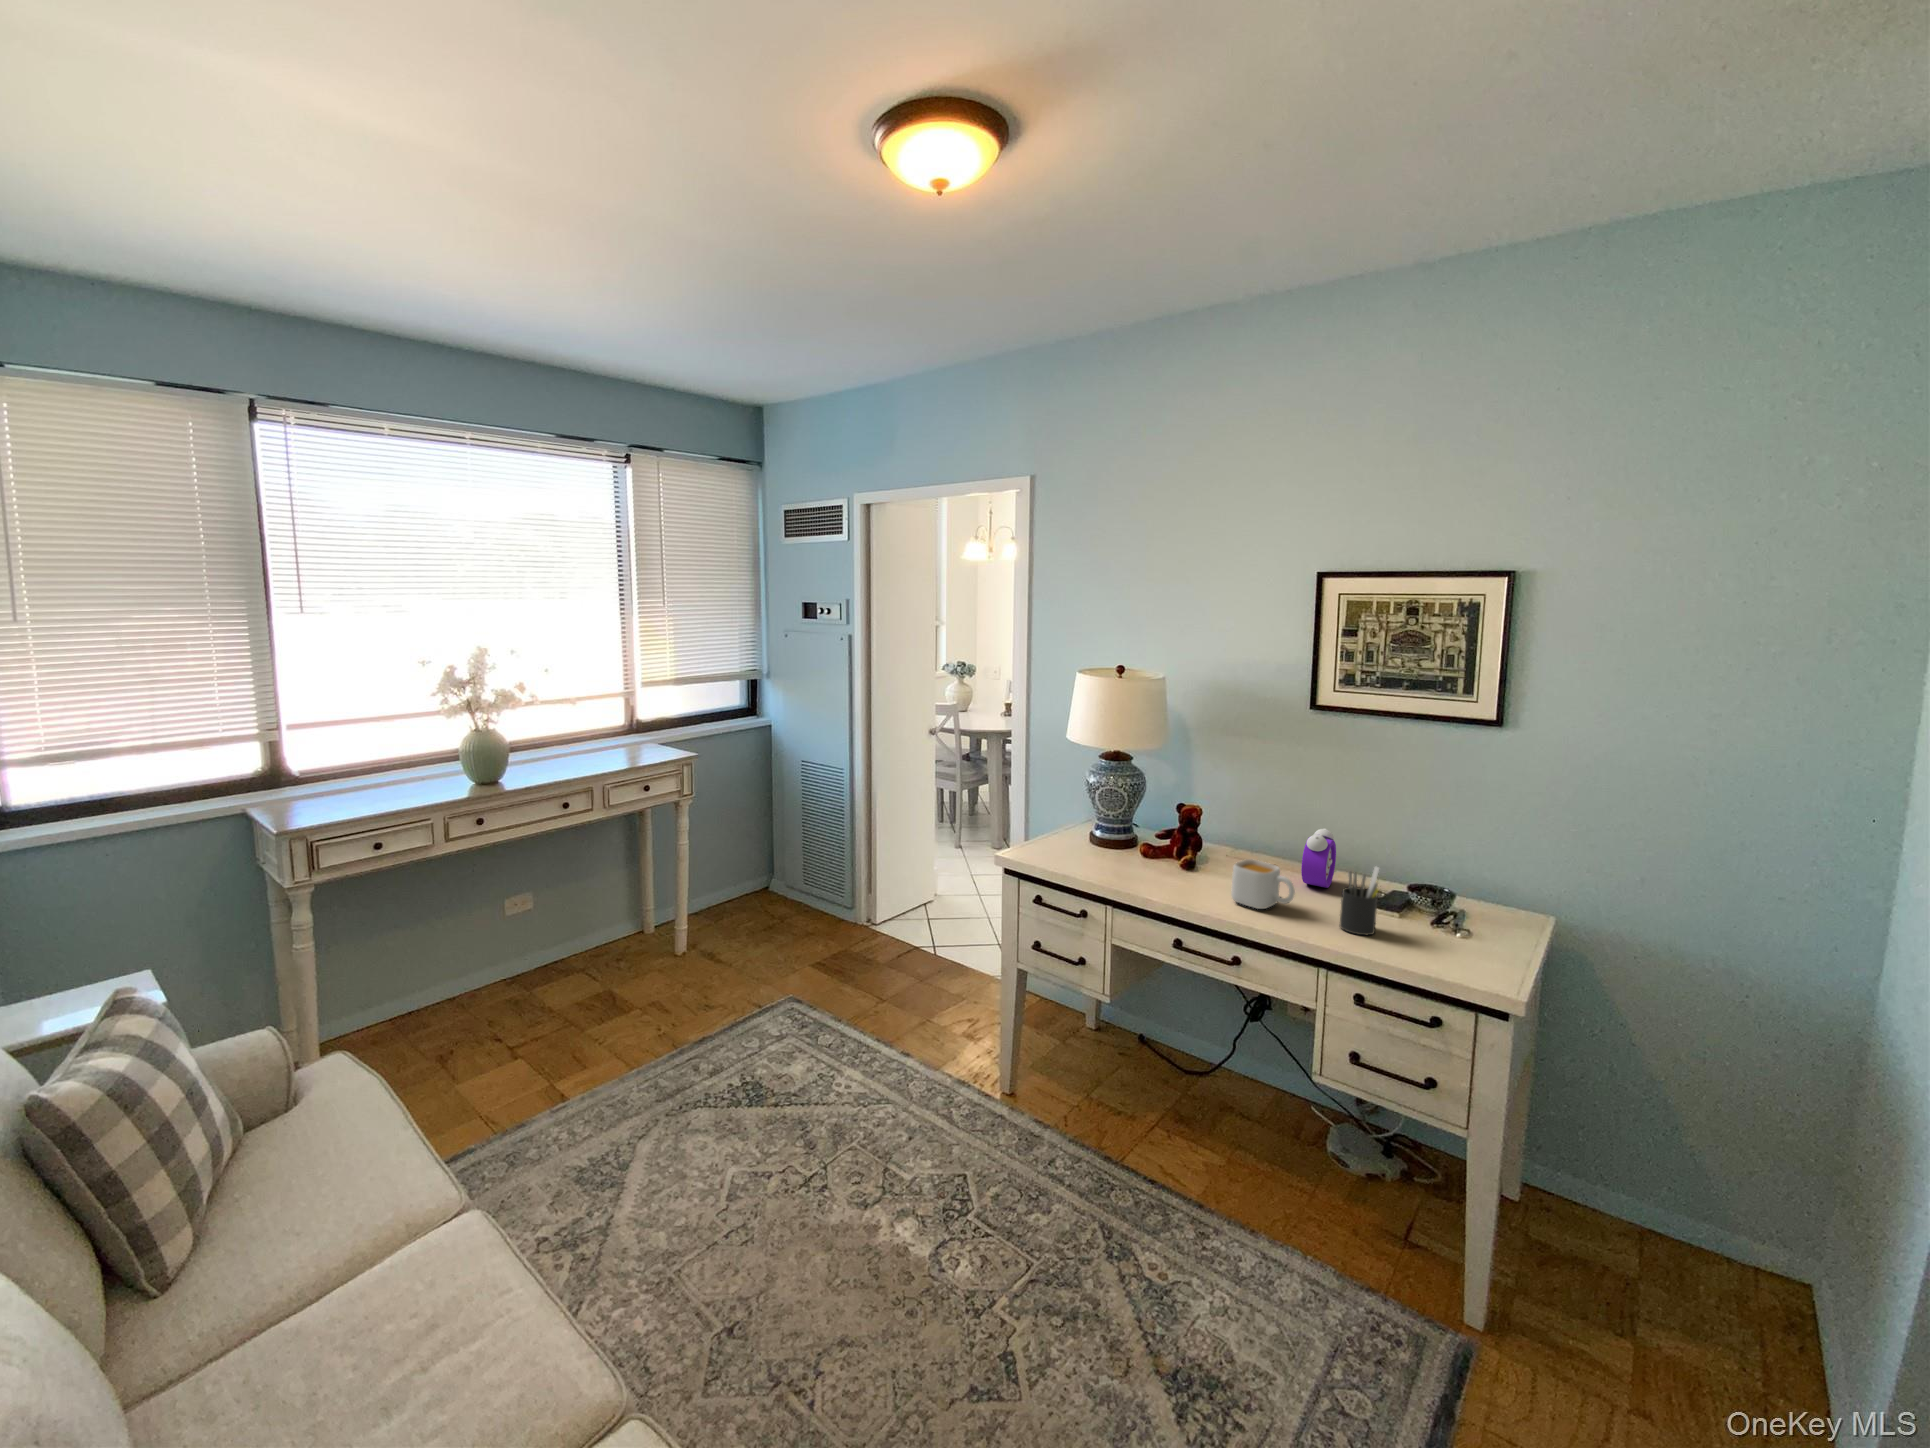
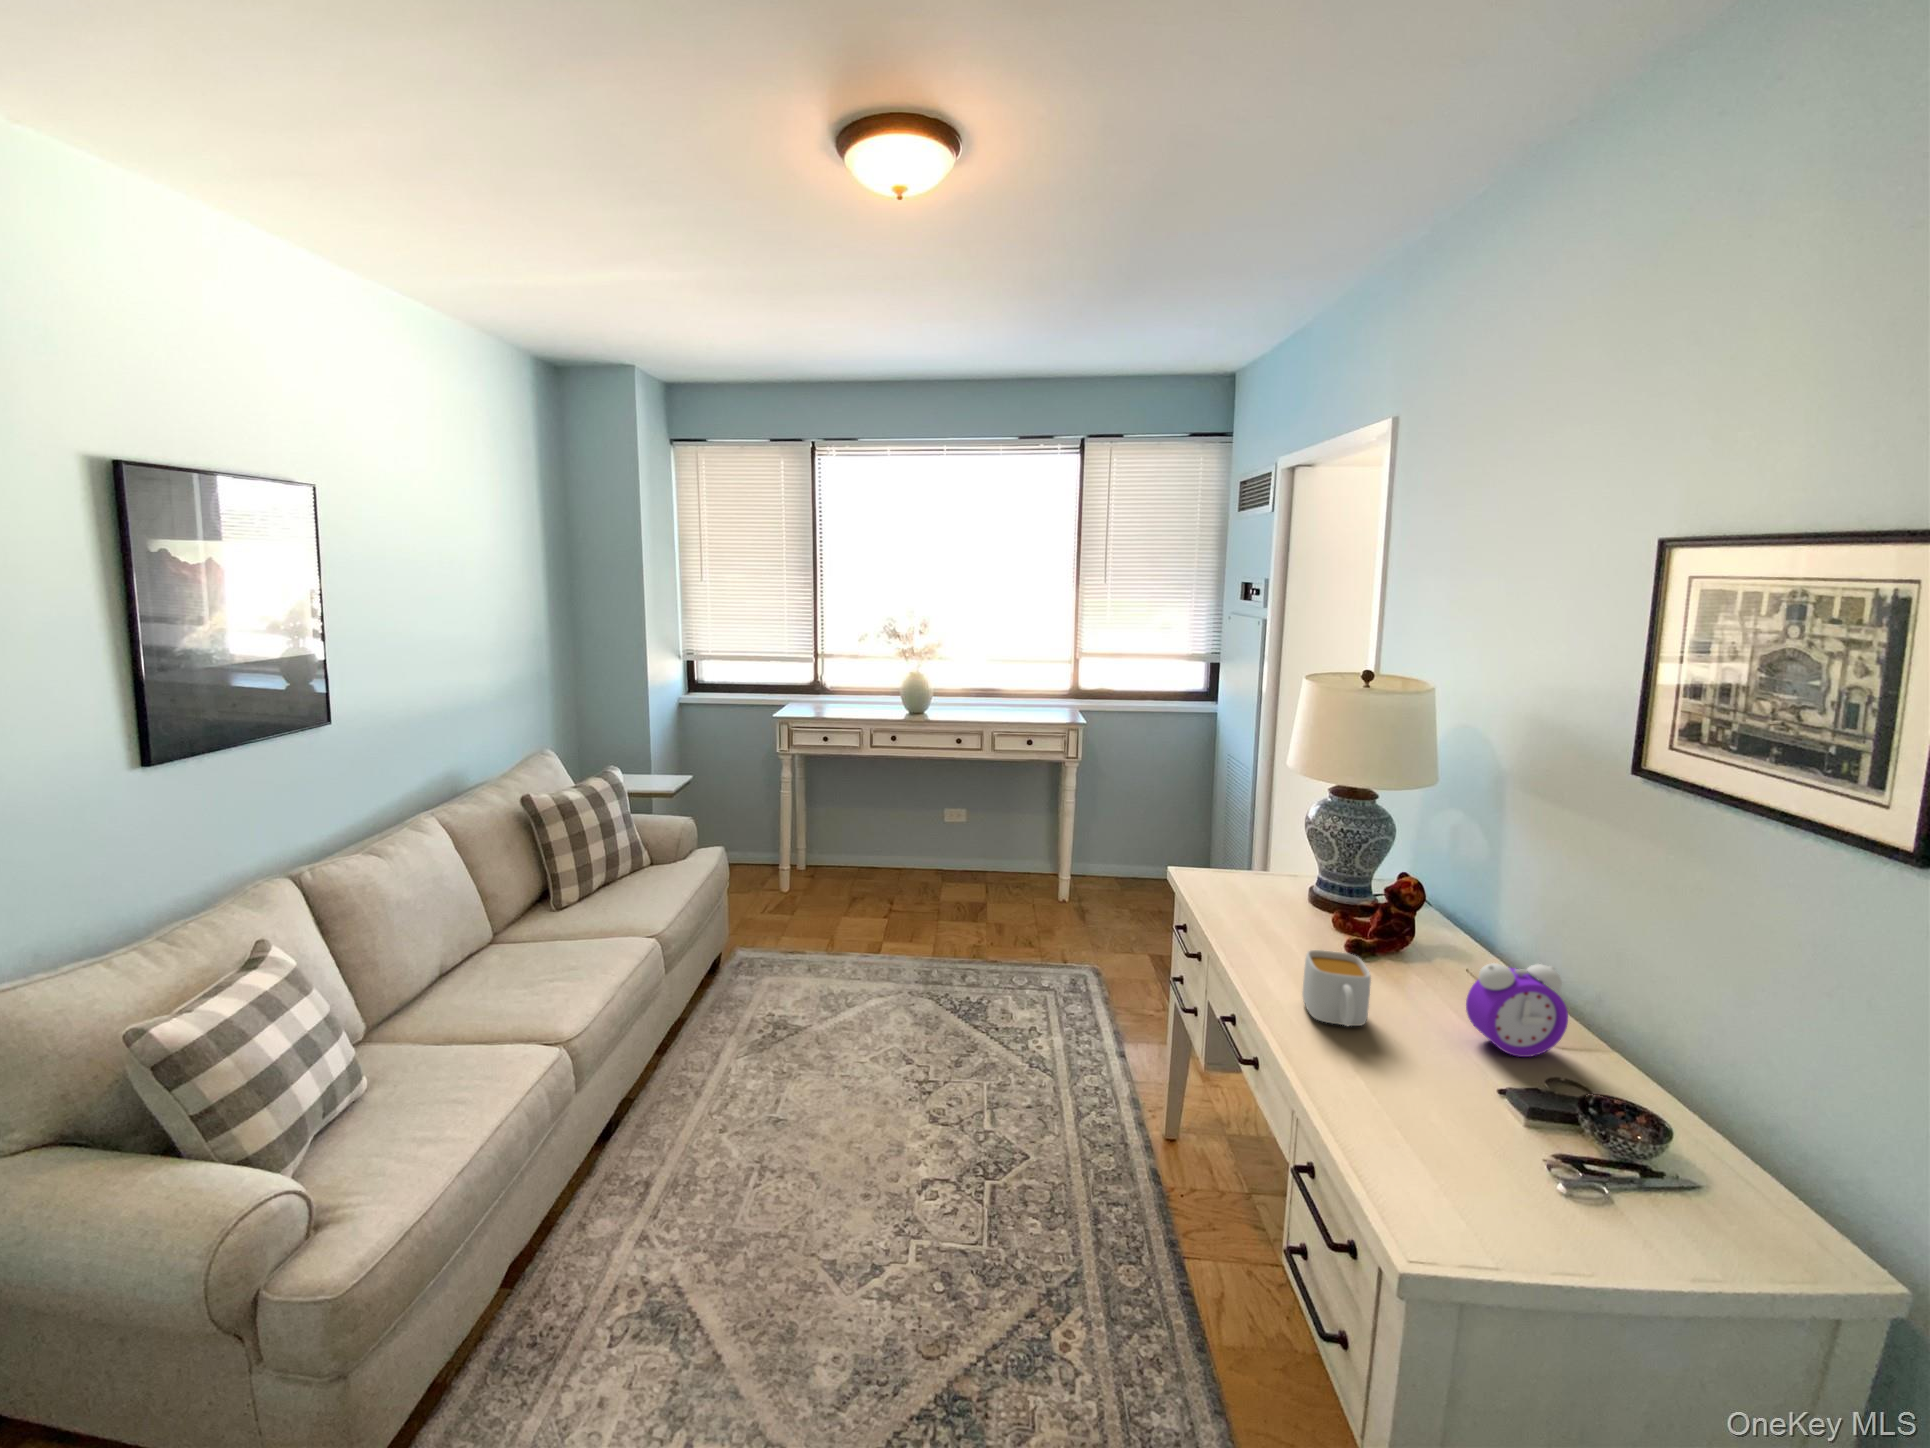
pen holder: present [1340,866,1380,935] -> none [1371,1011,1448,1115]

